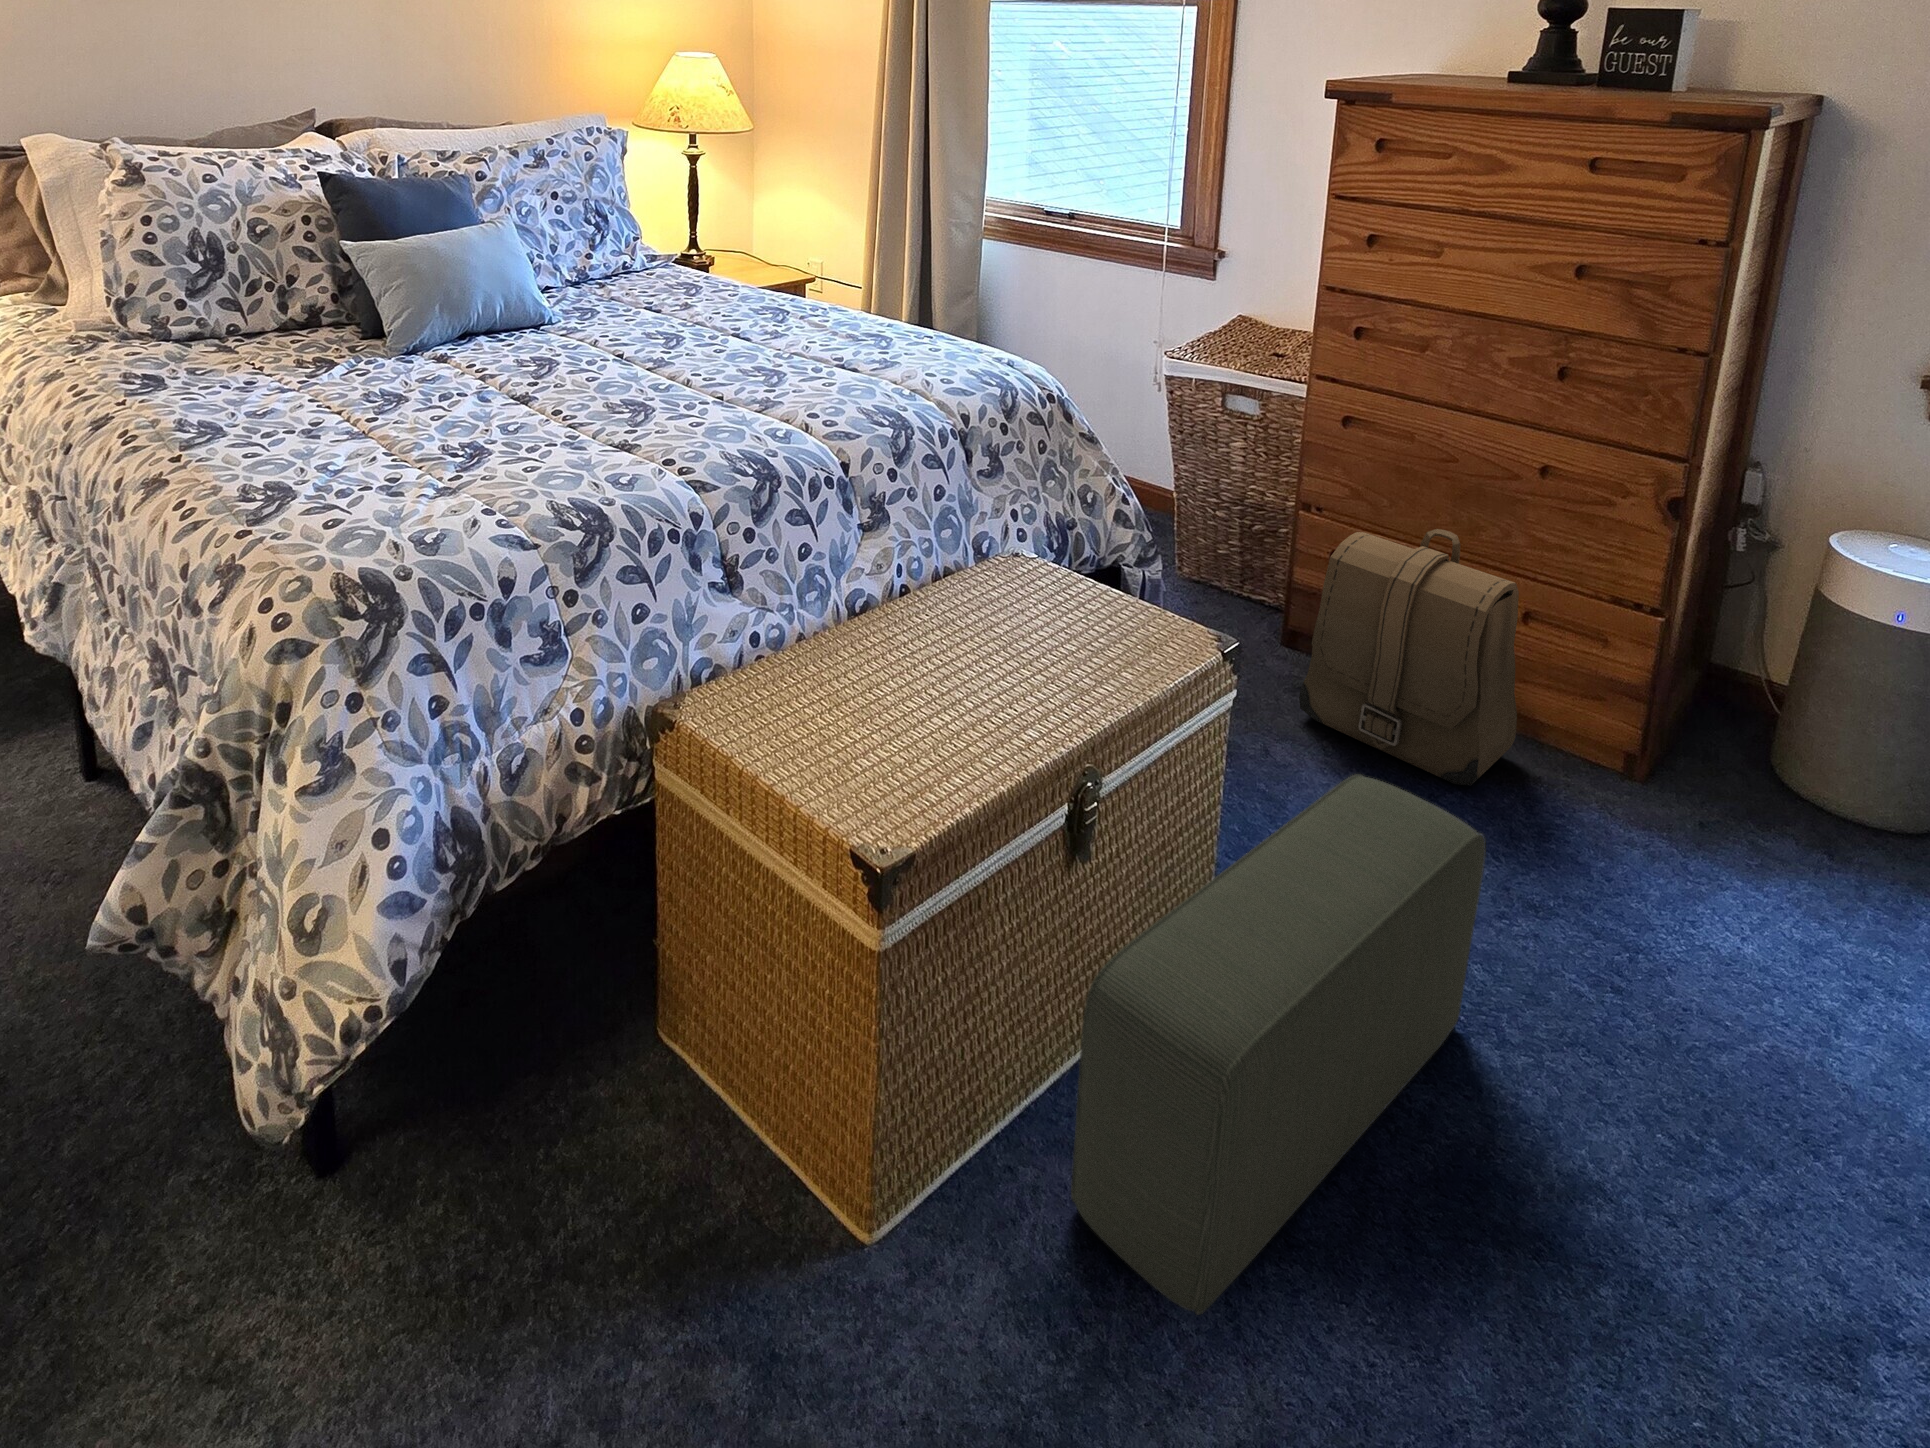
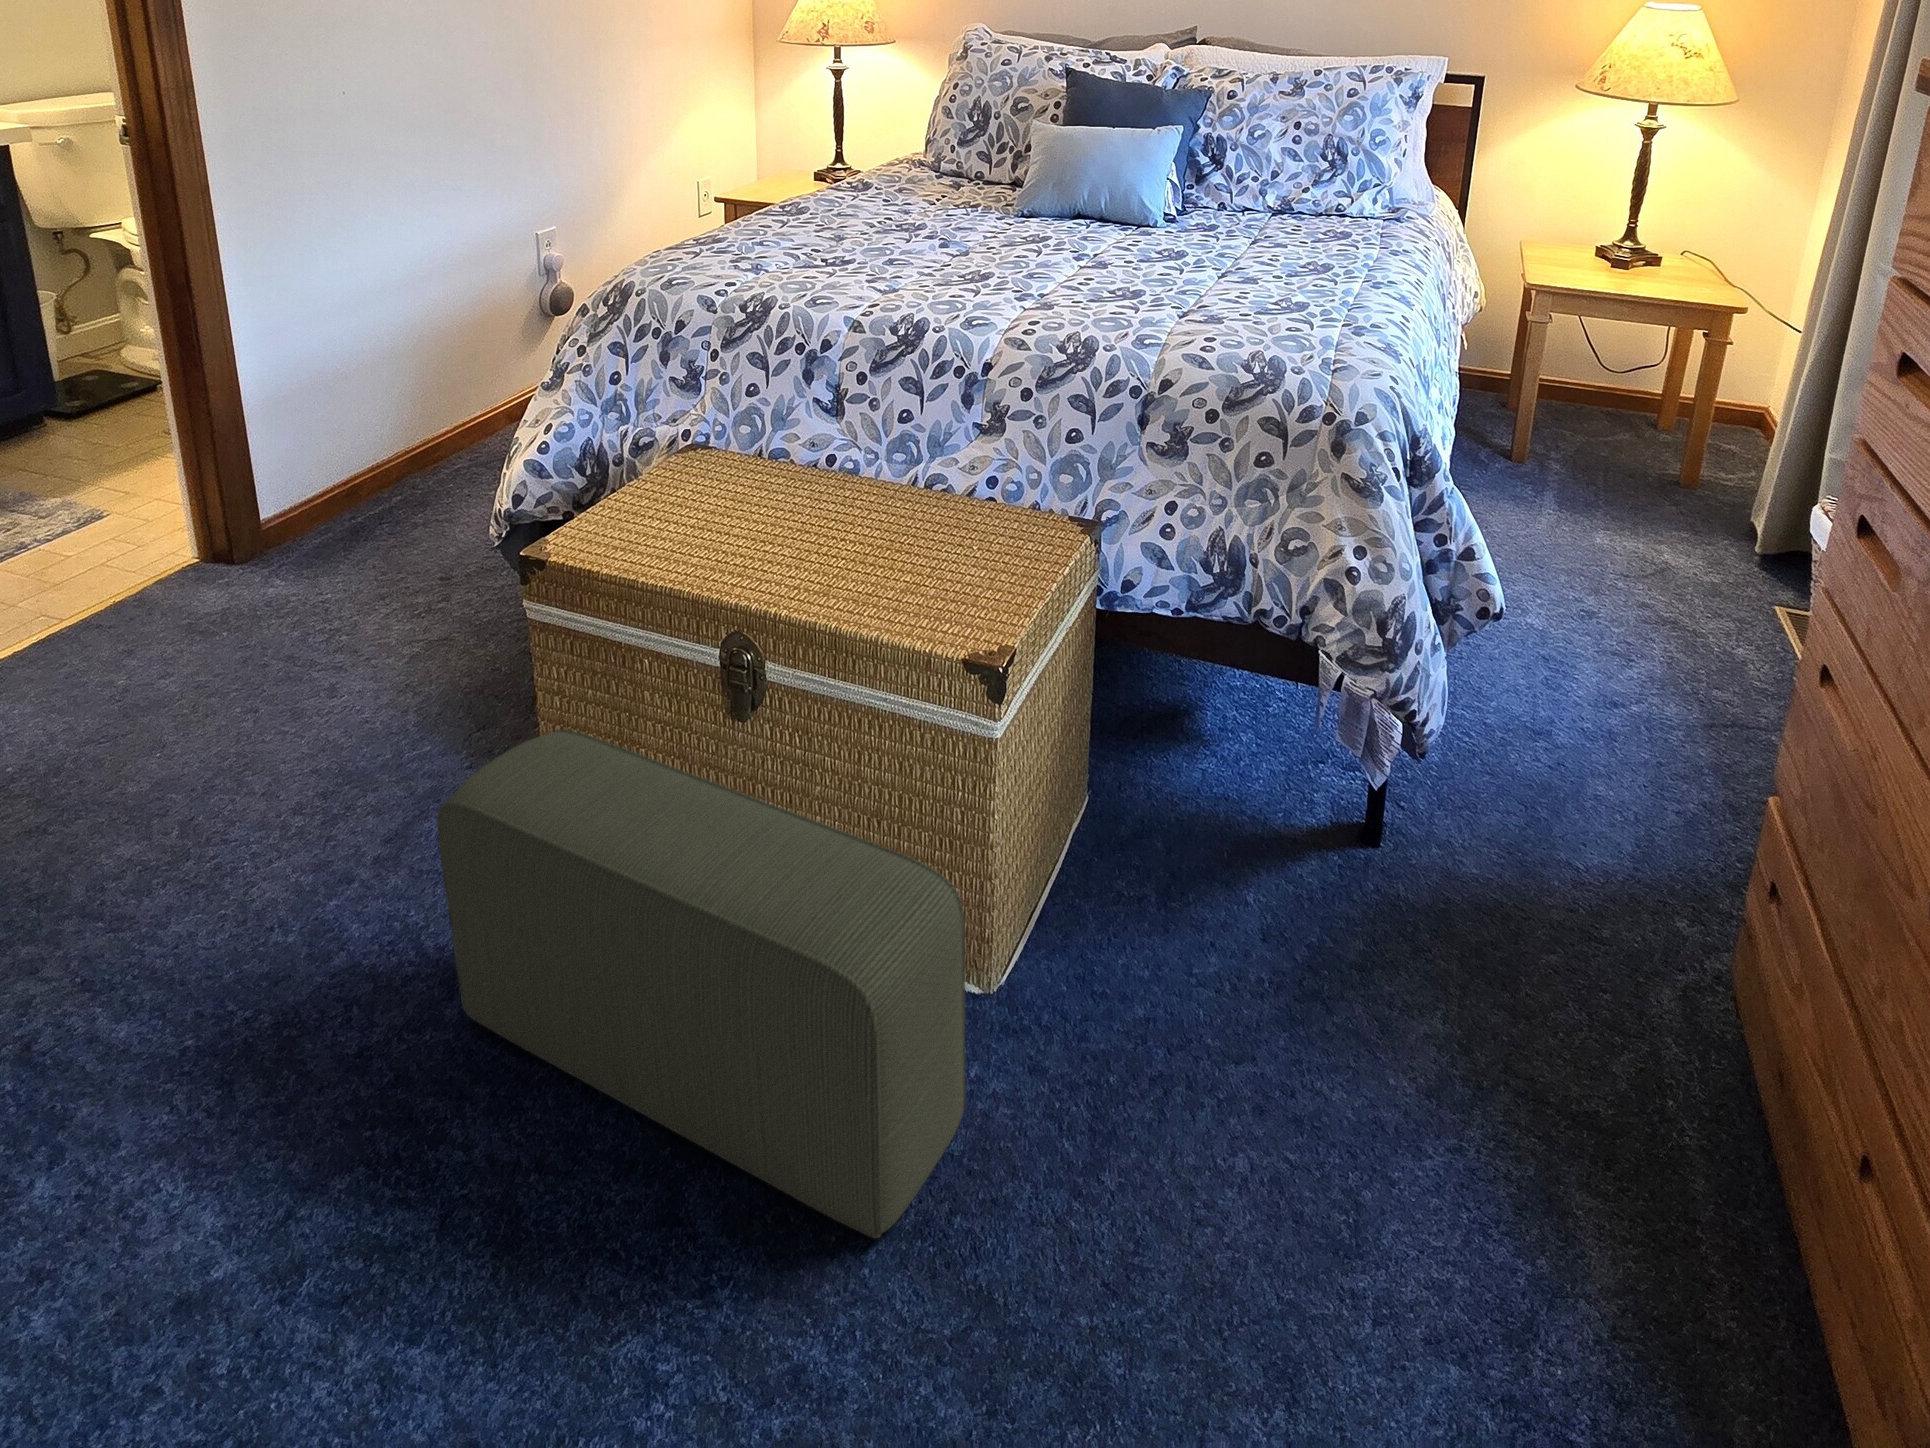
backpack: present [1299,529,1519,786] -> none [1465,812,1733,1381]

